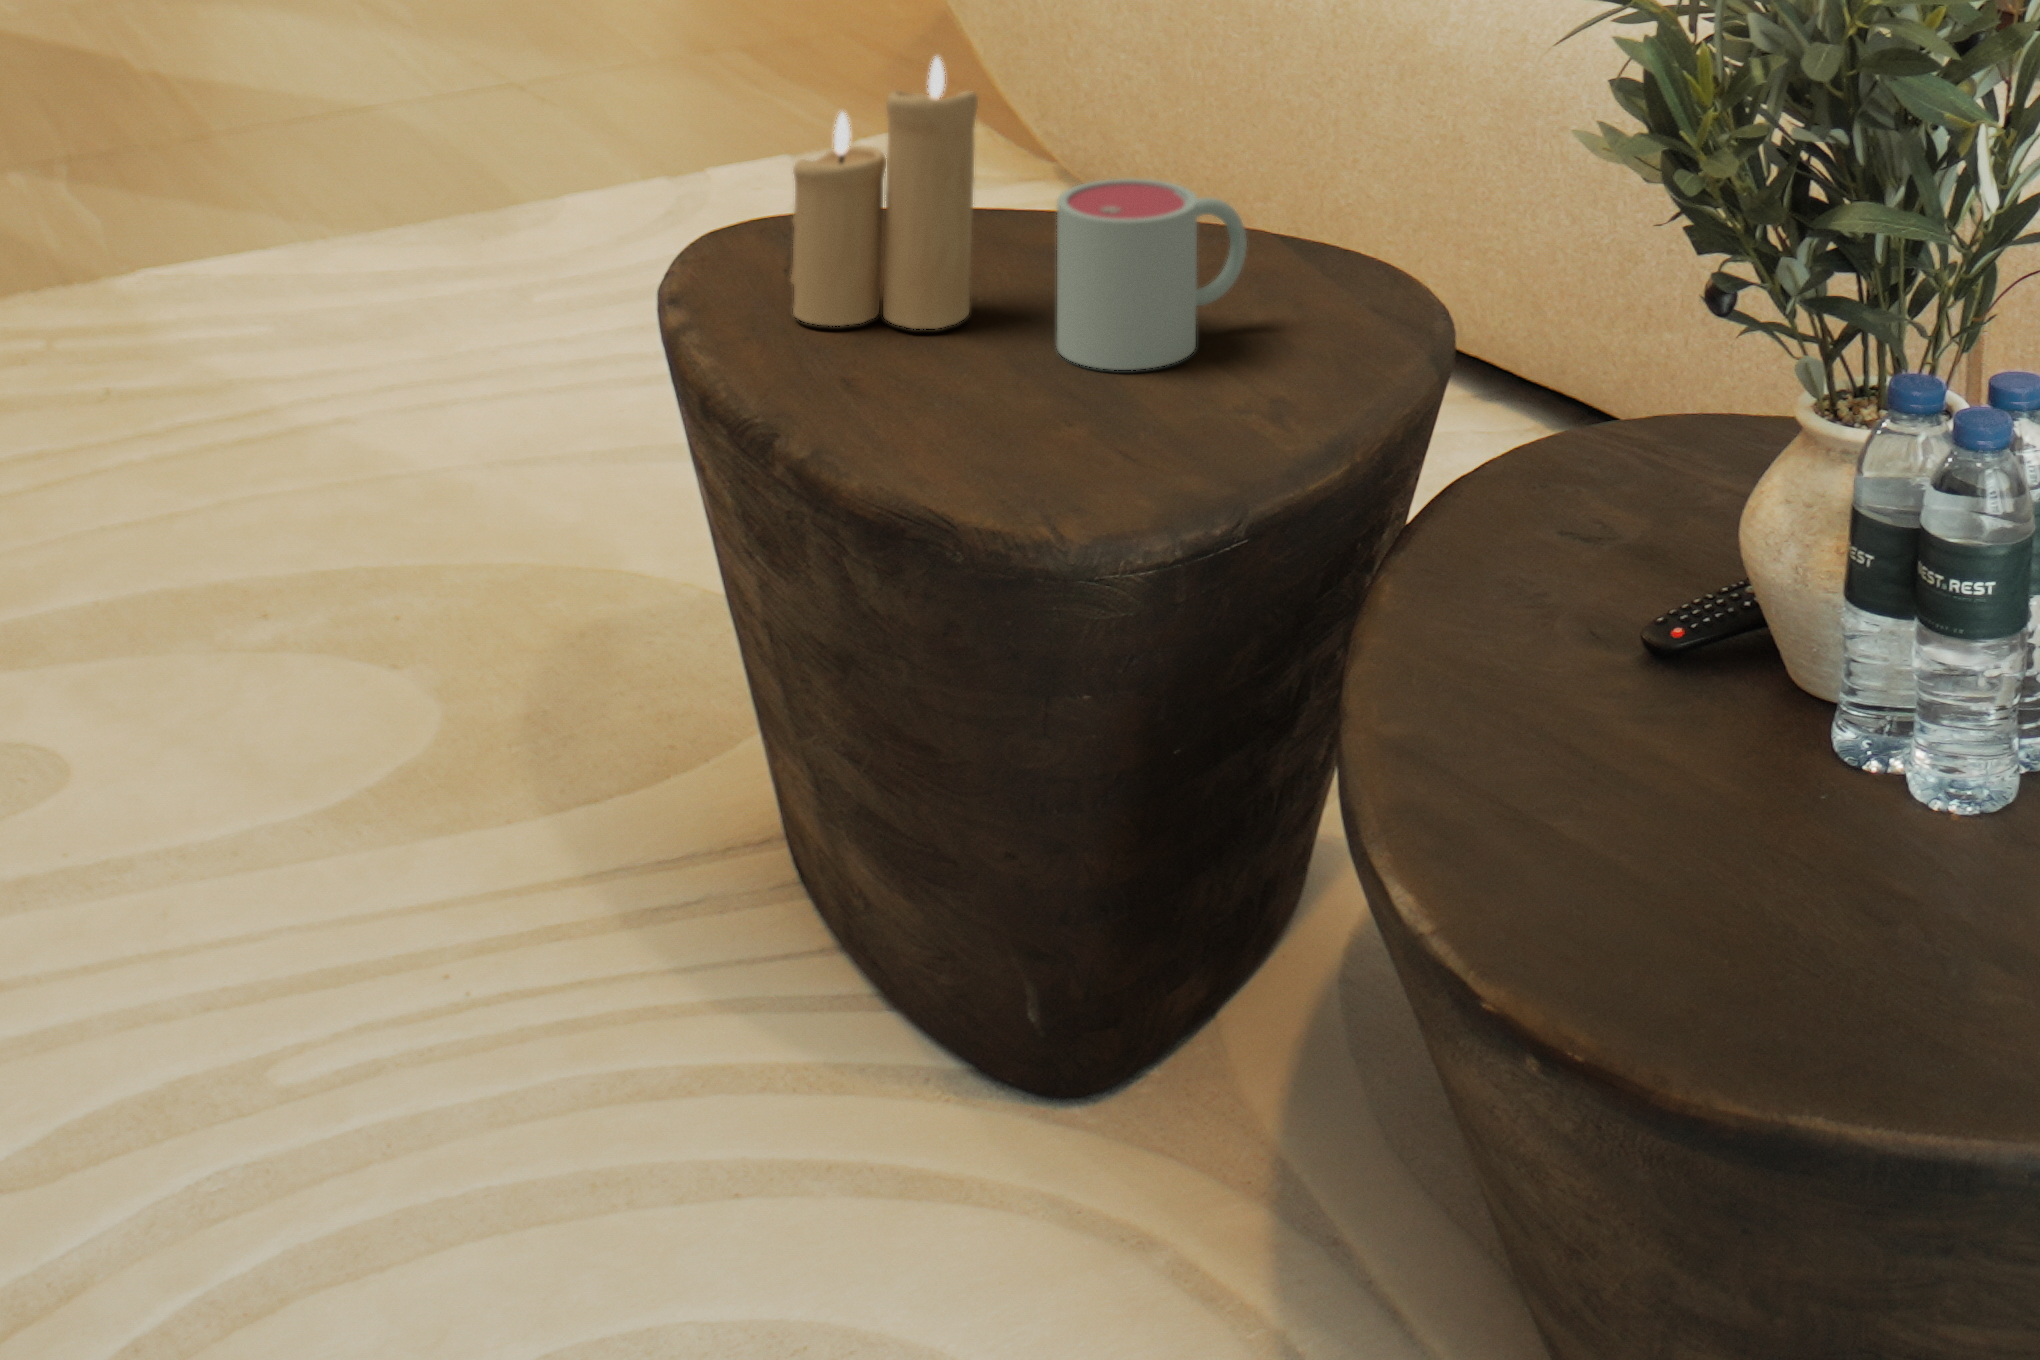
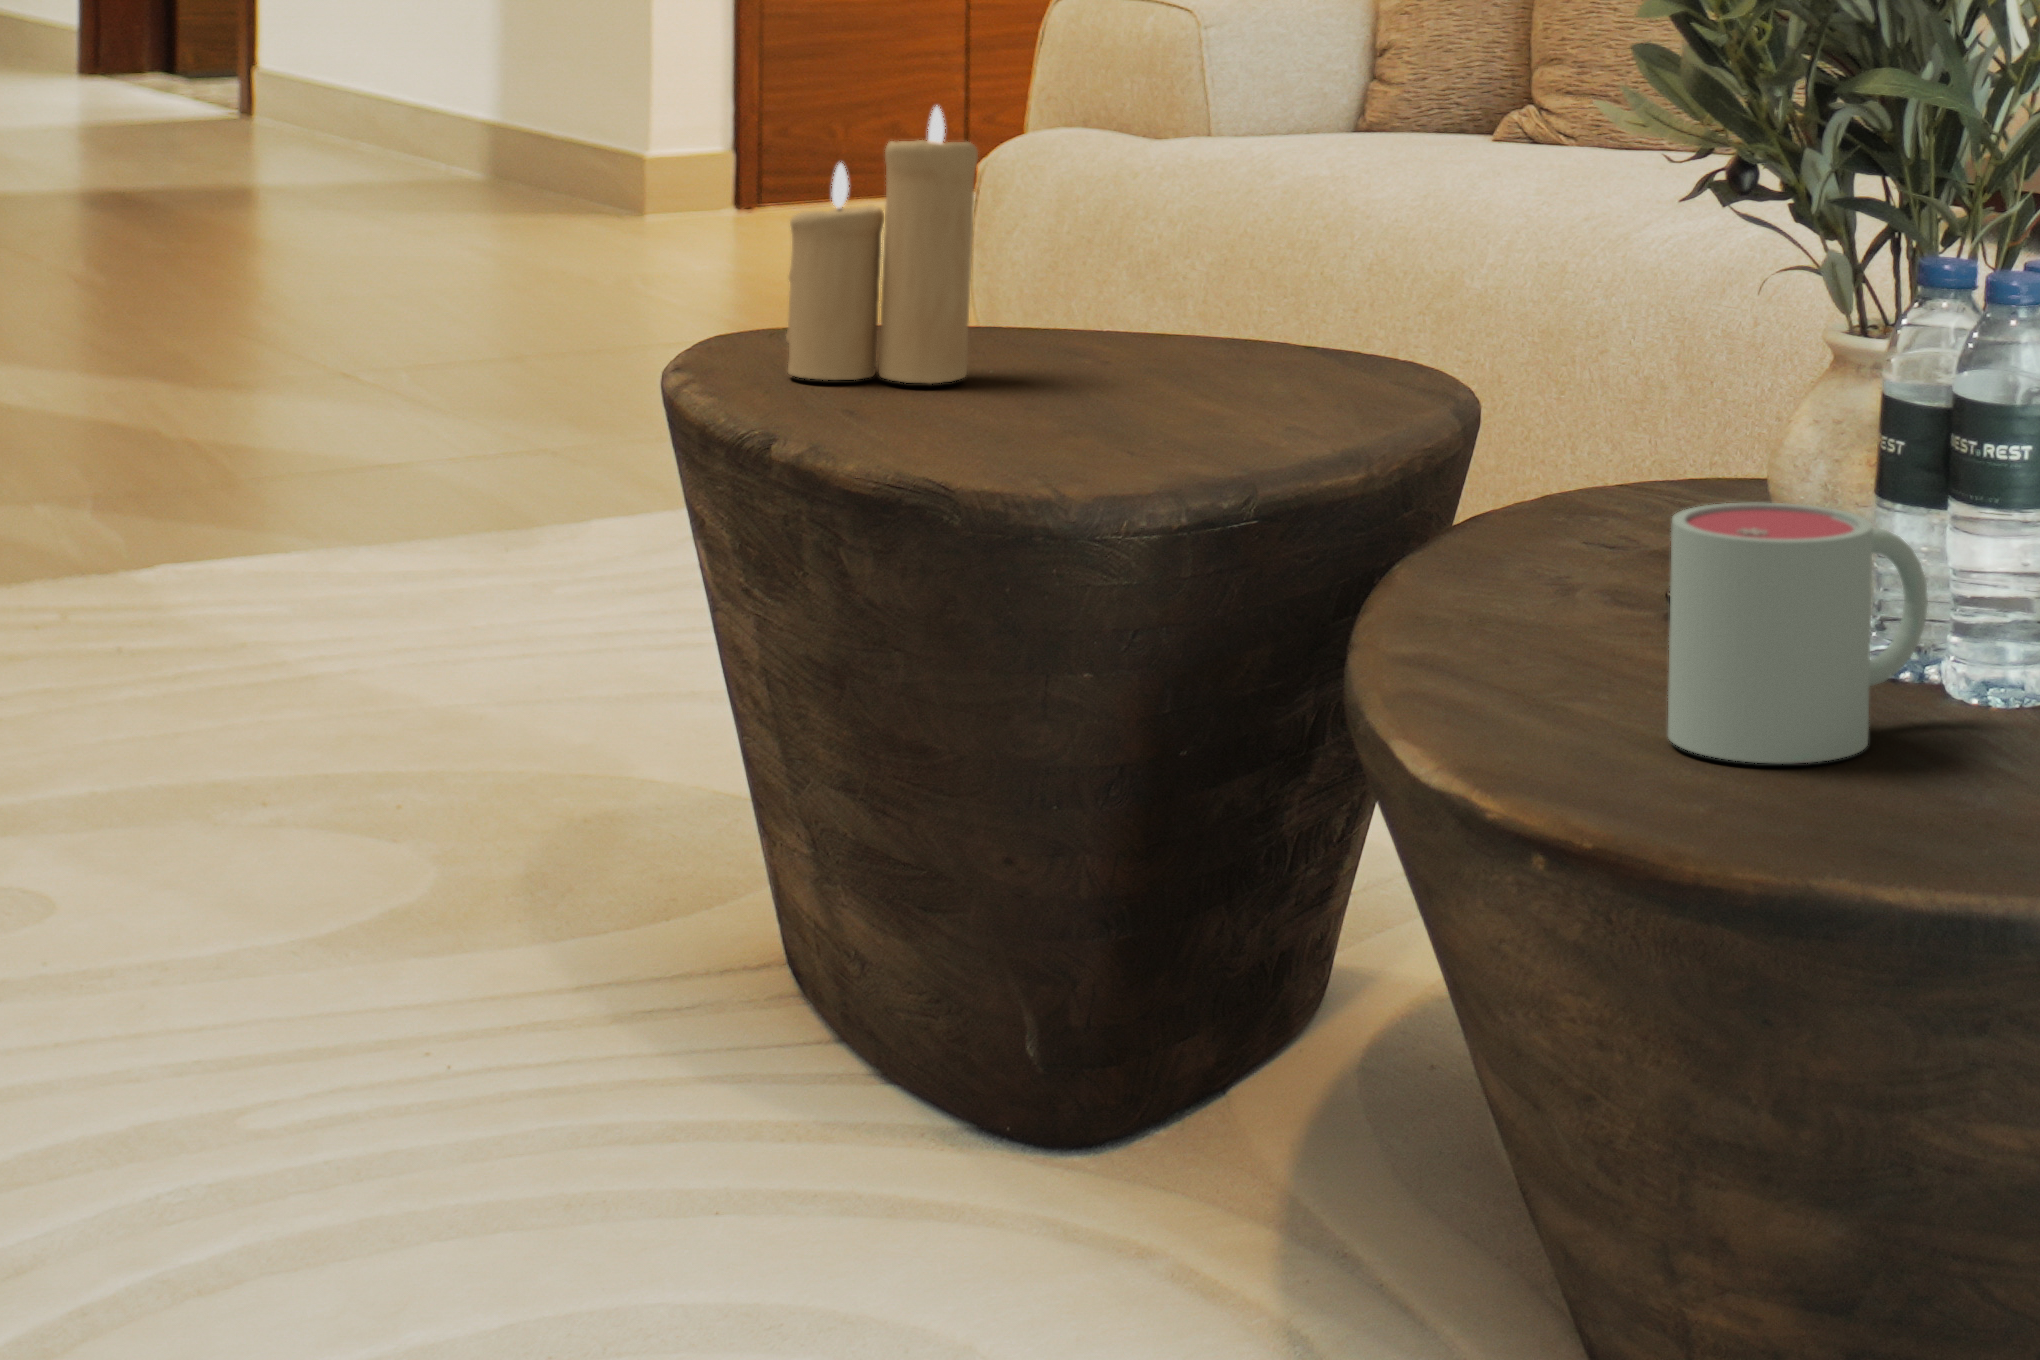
mug: present [1057,179,1247,370] -> present [1668,503,1928,763]

